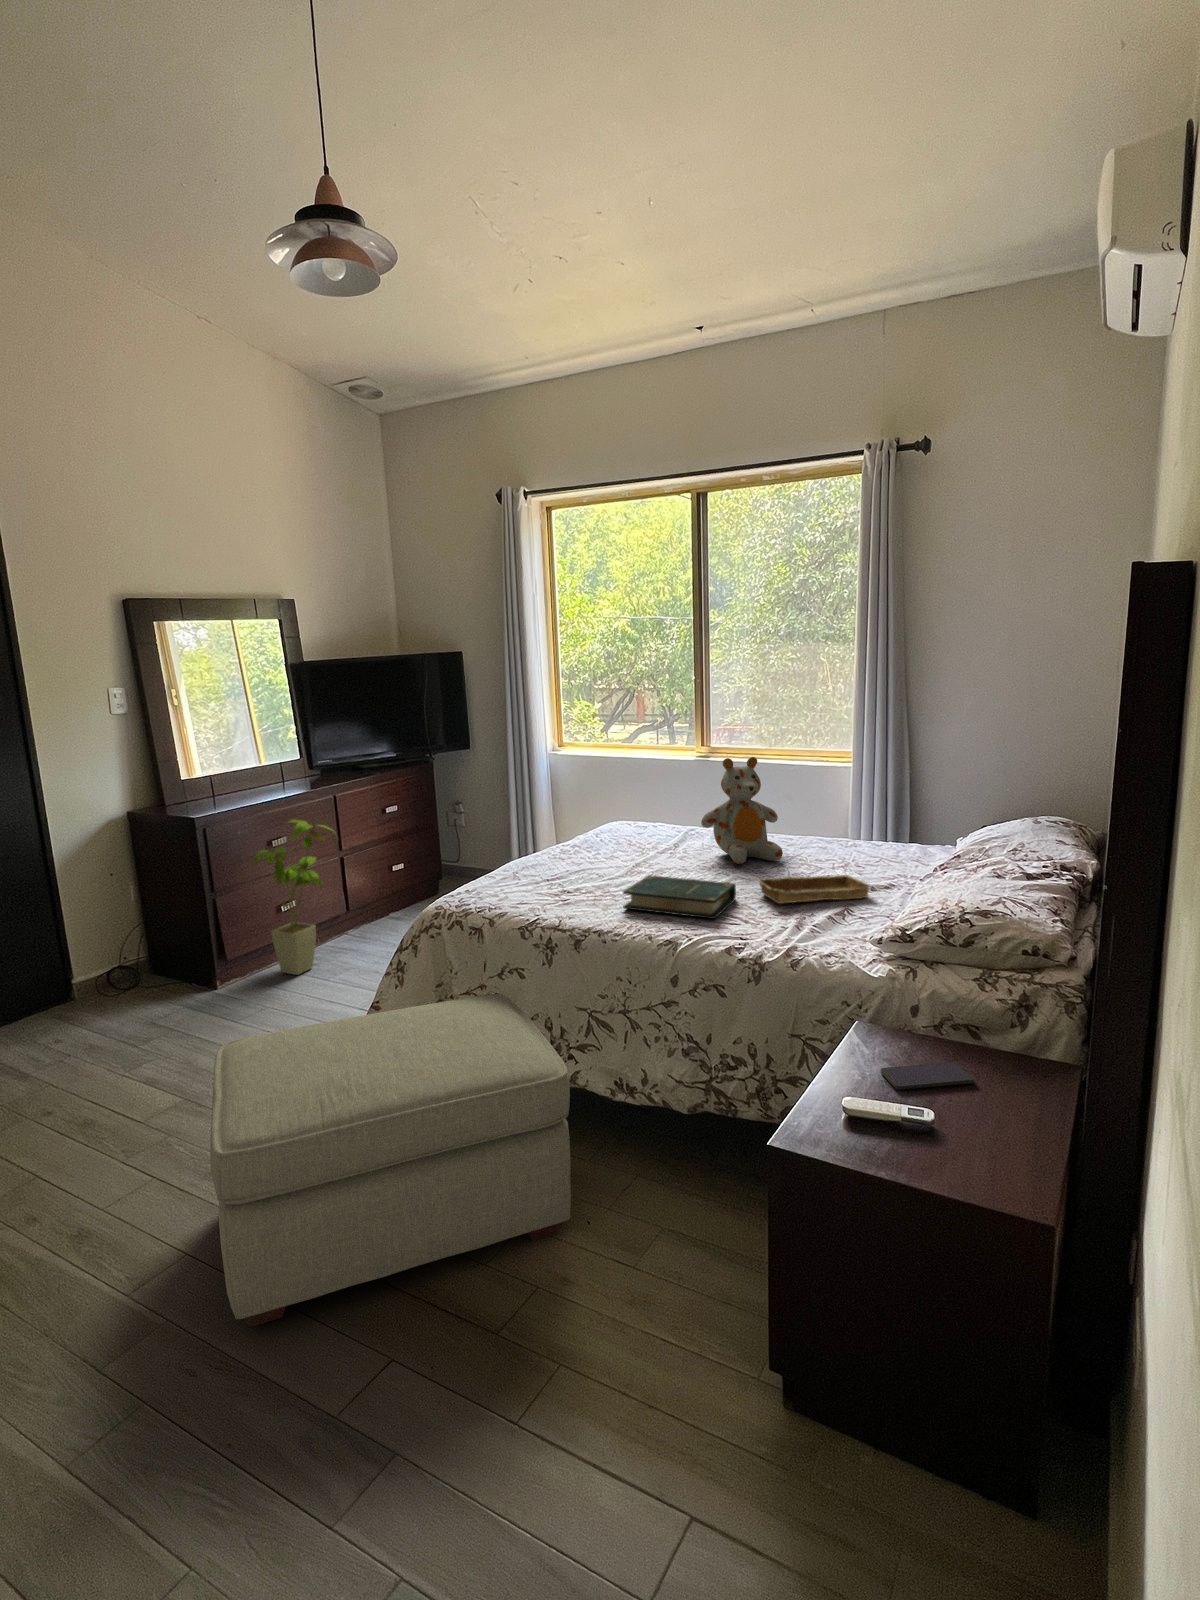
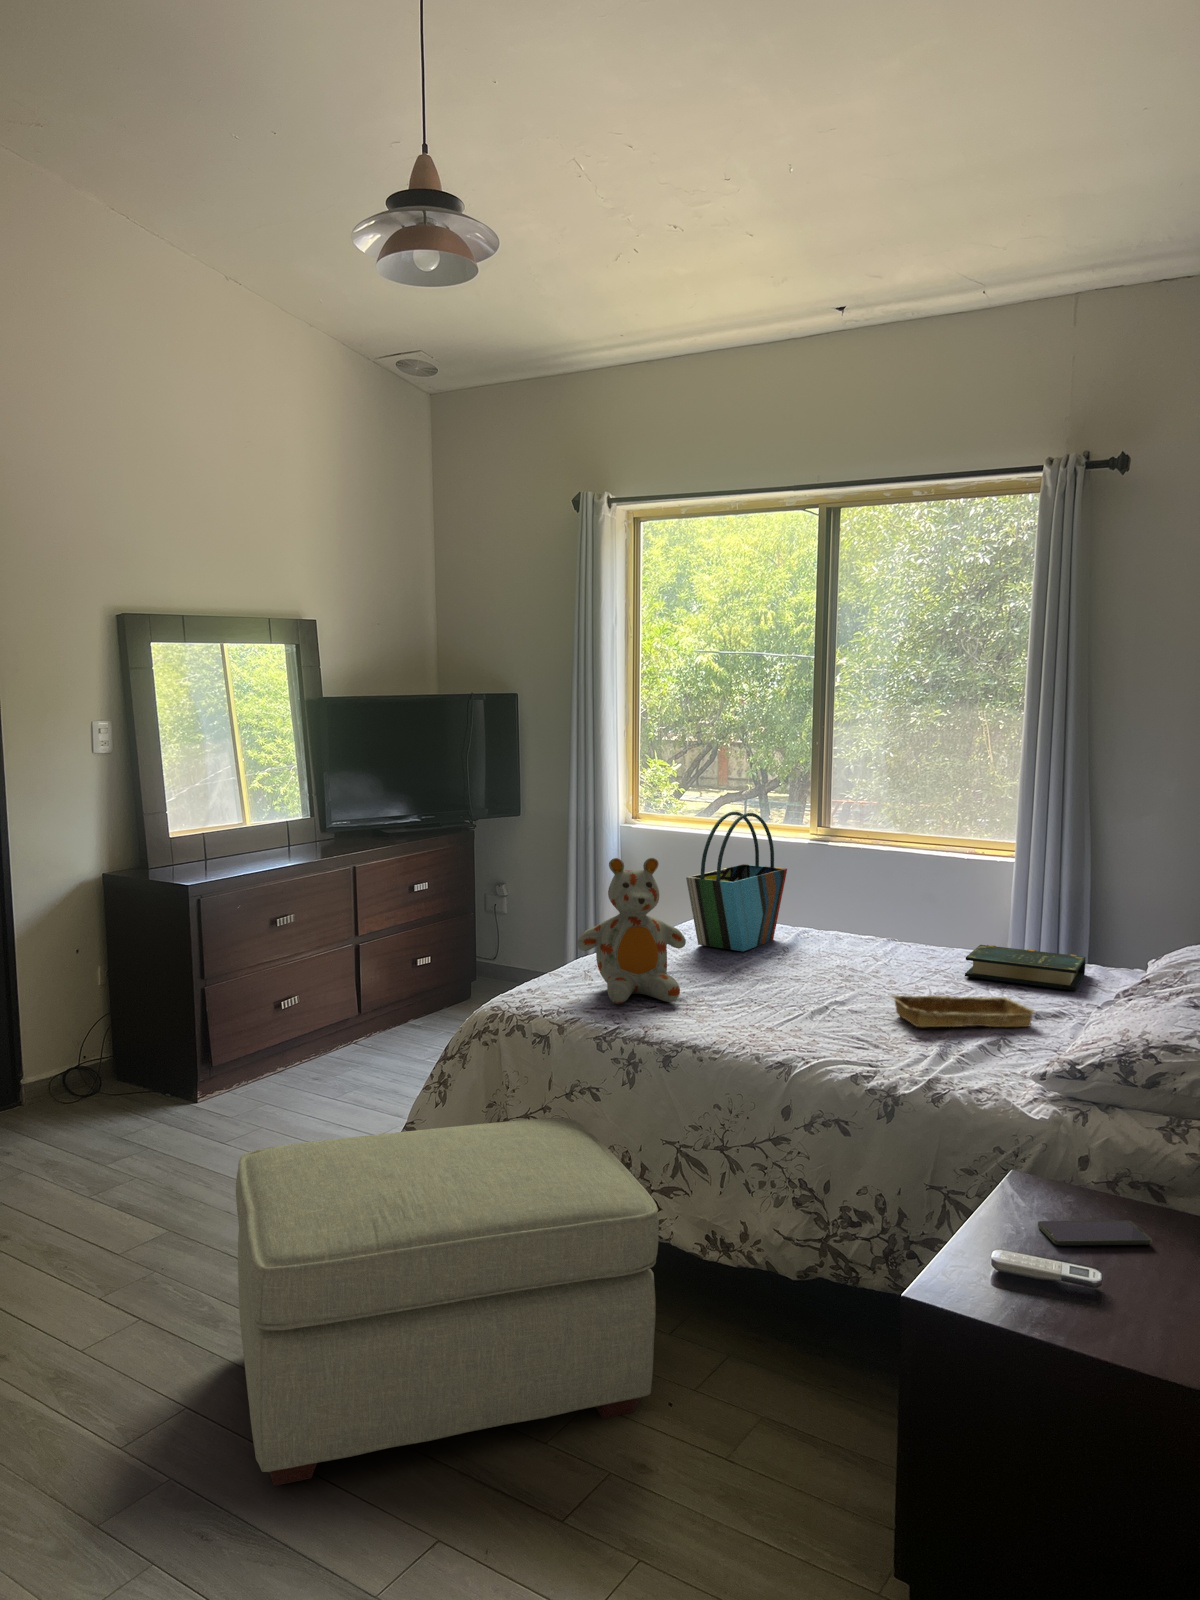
tote bag: none [594,738,675,848] -> present [686,811,787,951]
stuffed bear: present [701,757,783,864] -> present [577,858,686,1004]
house plant: present [253,820,338,975] -> none [251,892,357,1090]
book: present [623,875,736,919] -> present [965,945,1086,990]

